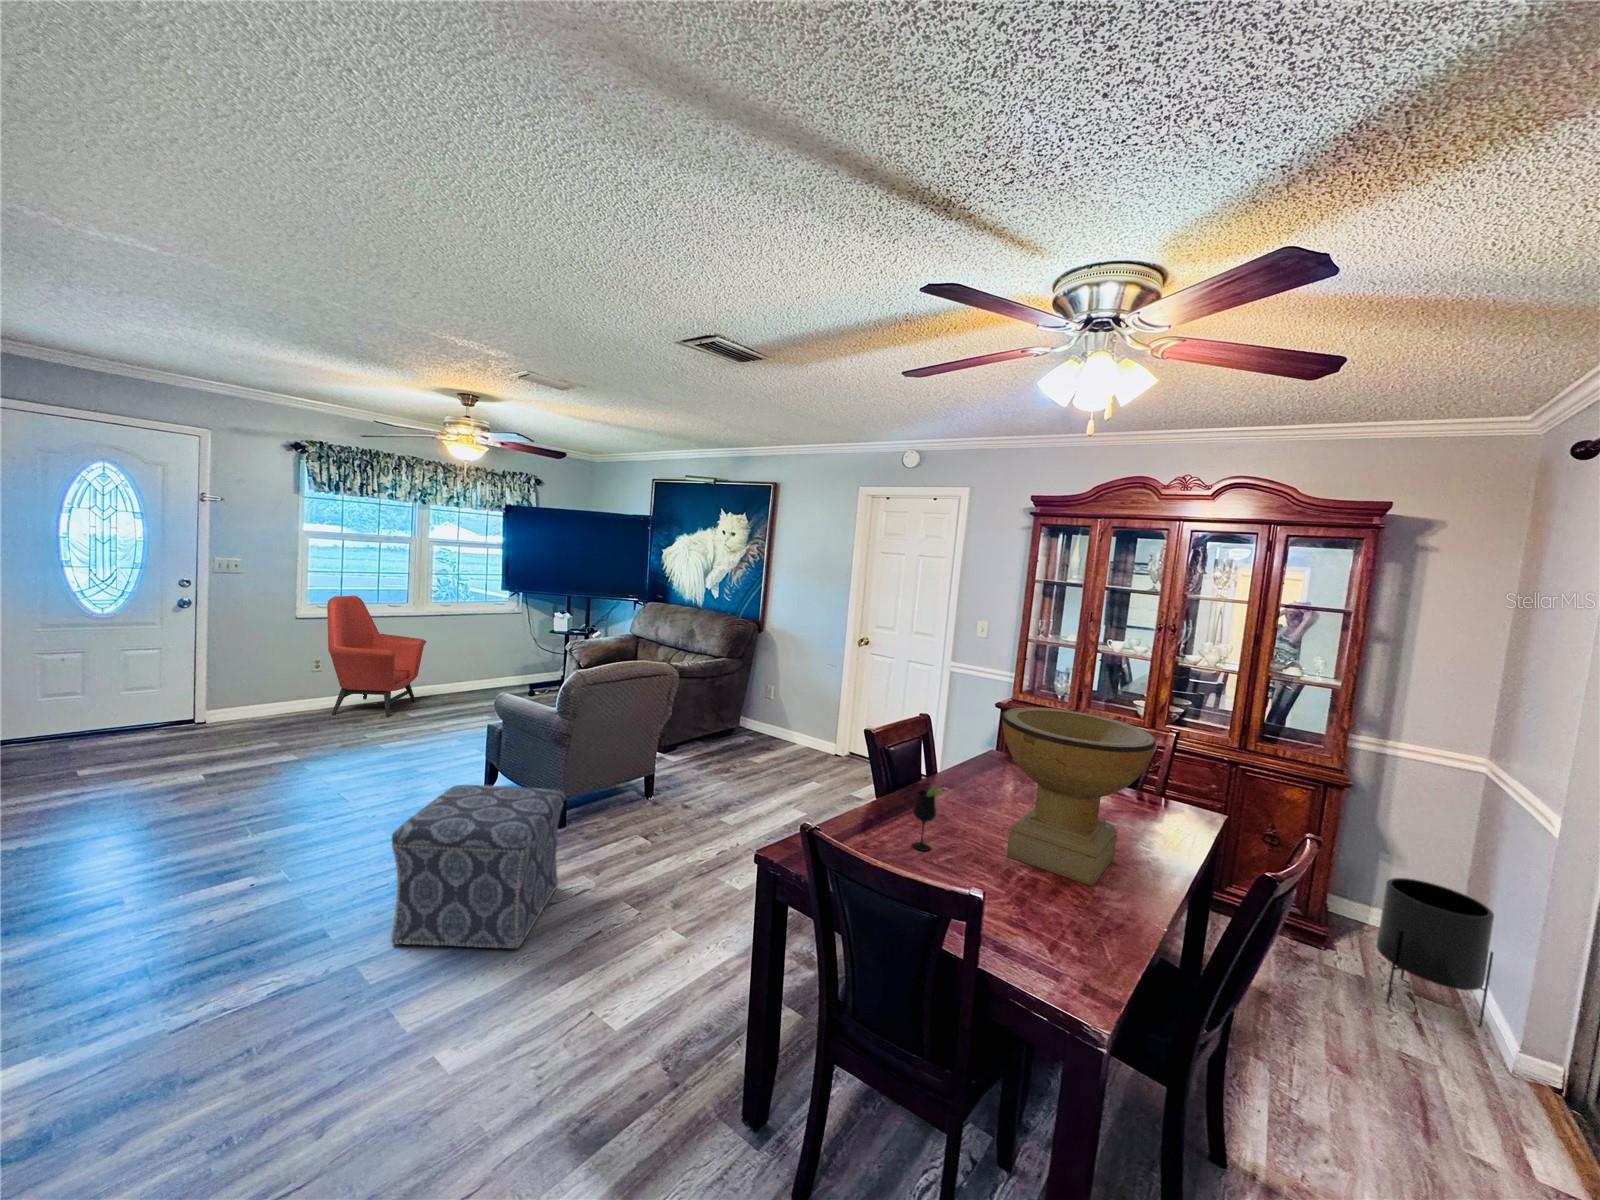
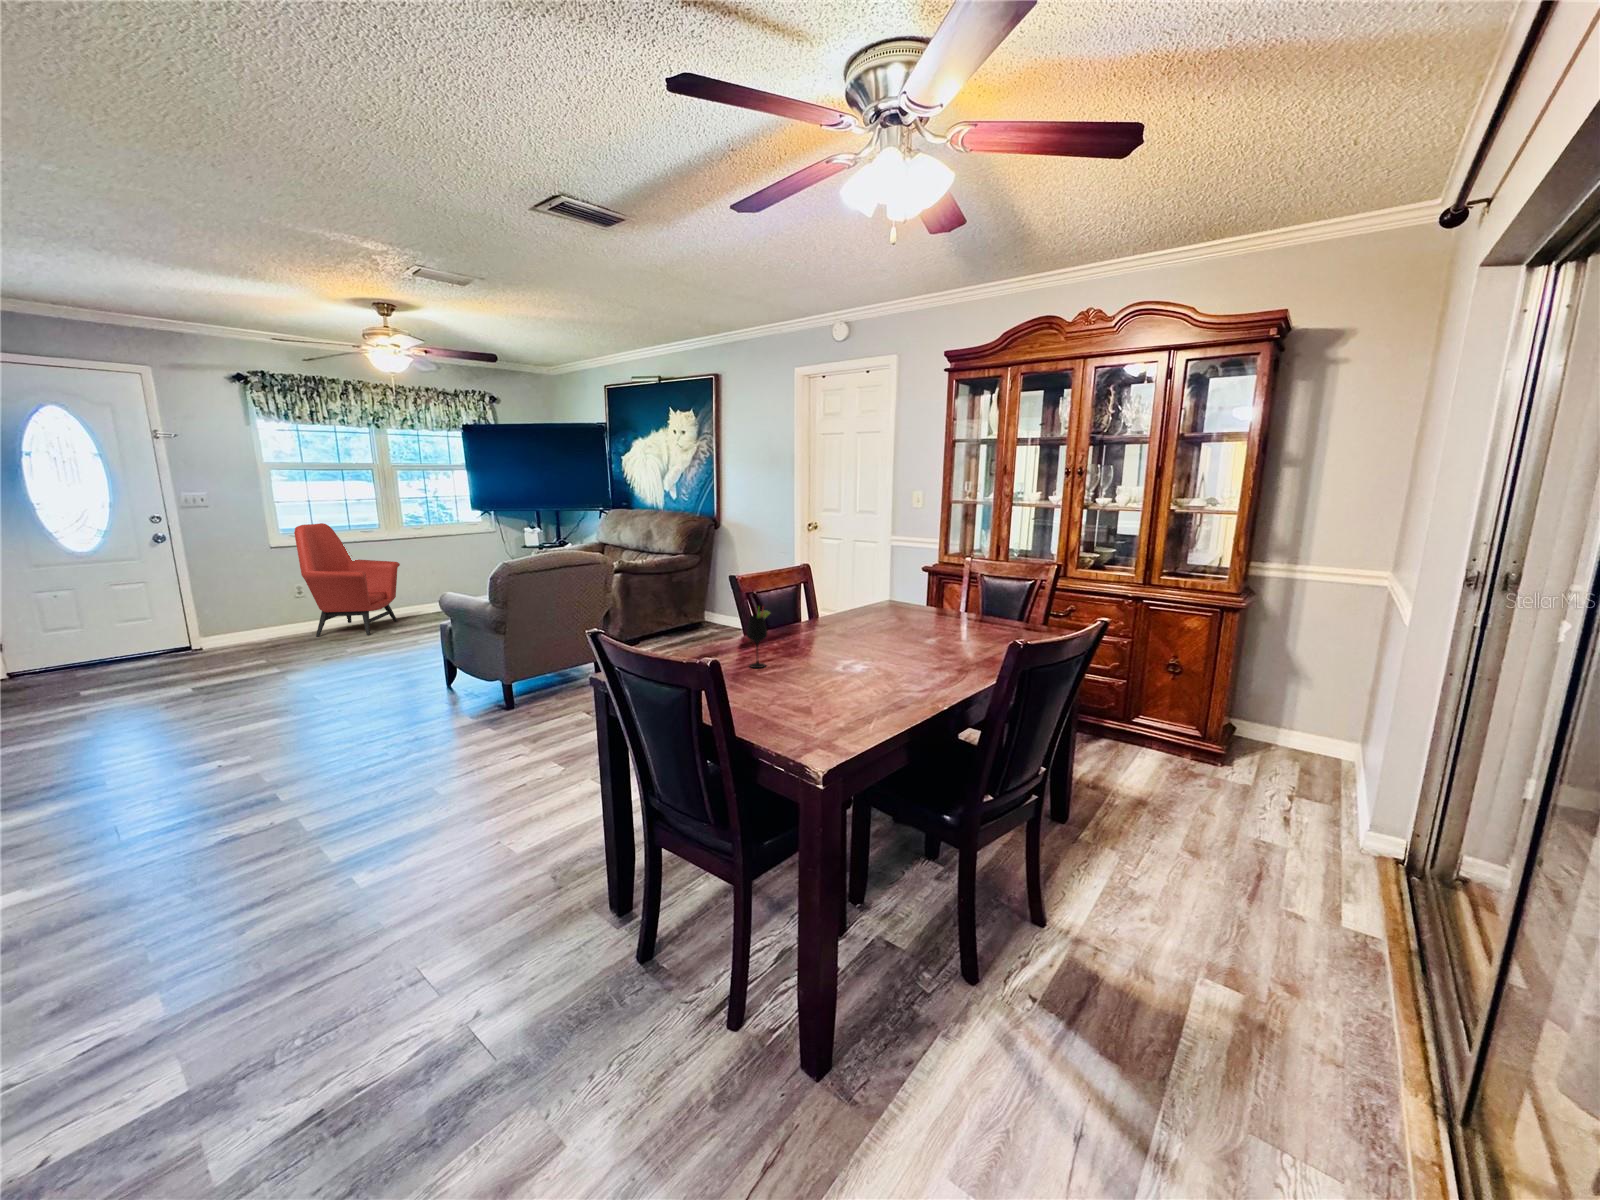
decorative bowl: present [1002,707,1156,886] -> none [824,534,959,683]
ottoman: present [391,785,565,949] -> none [319,666,496,801]
planter: present [1377,878,1494,1027] -> none [1256,689,1358,816]

